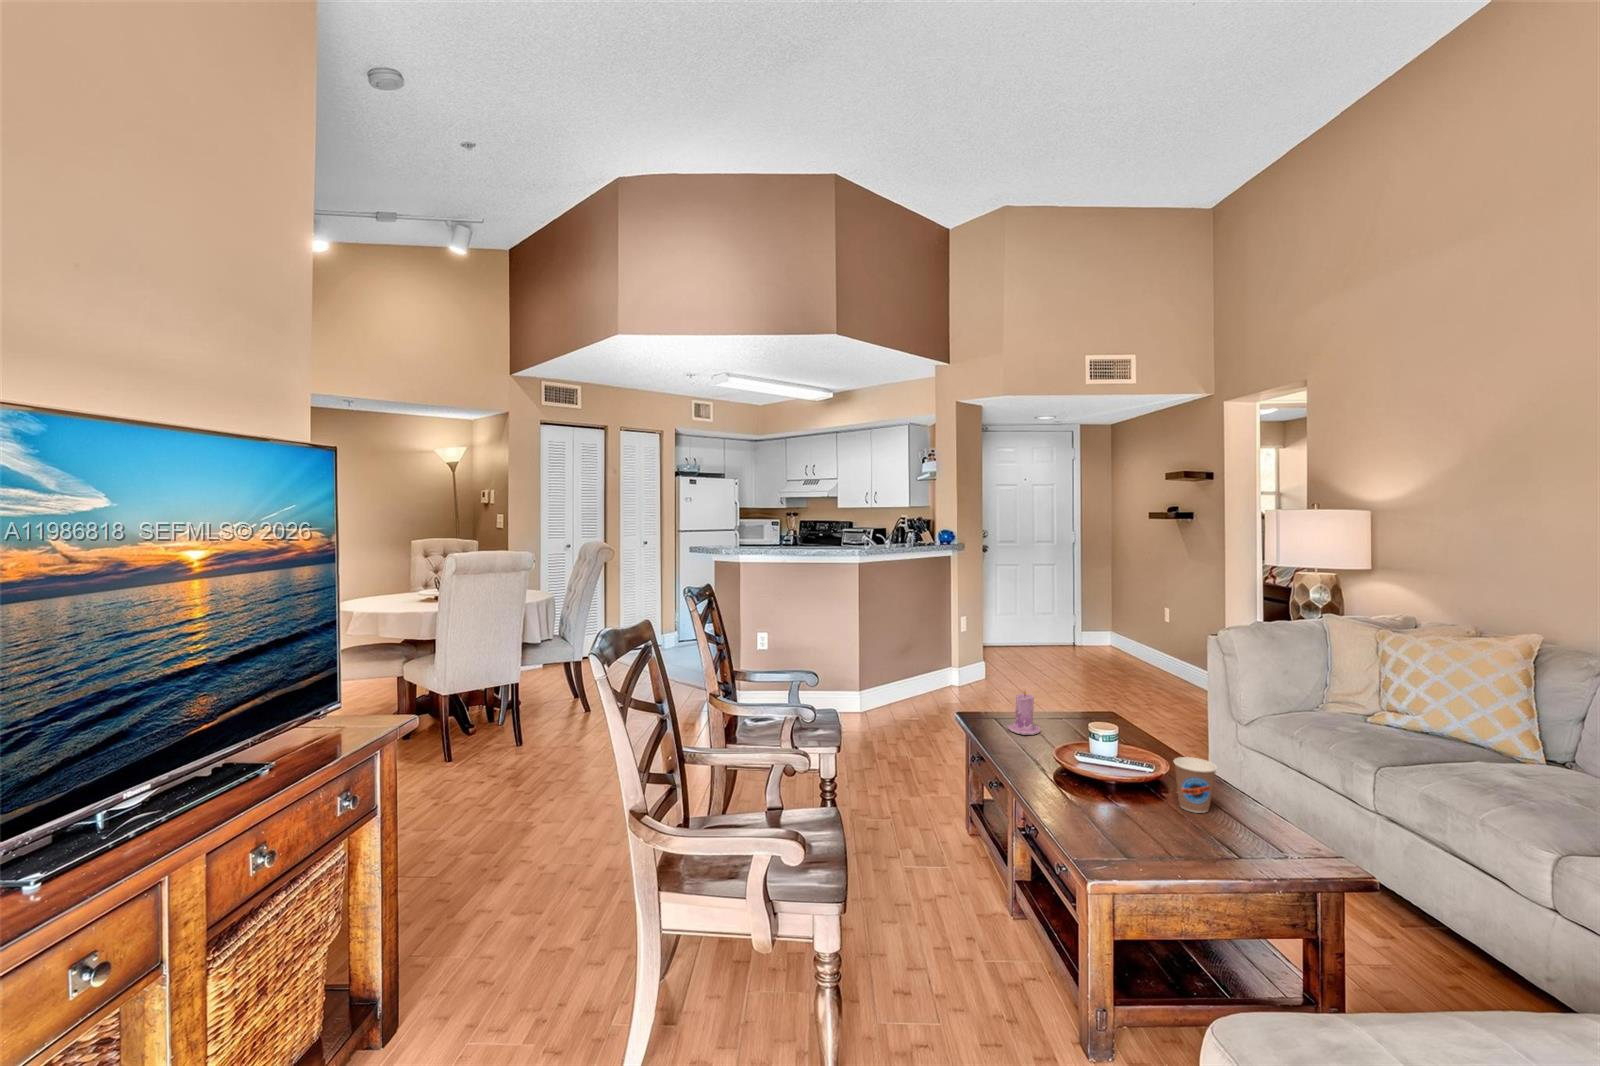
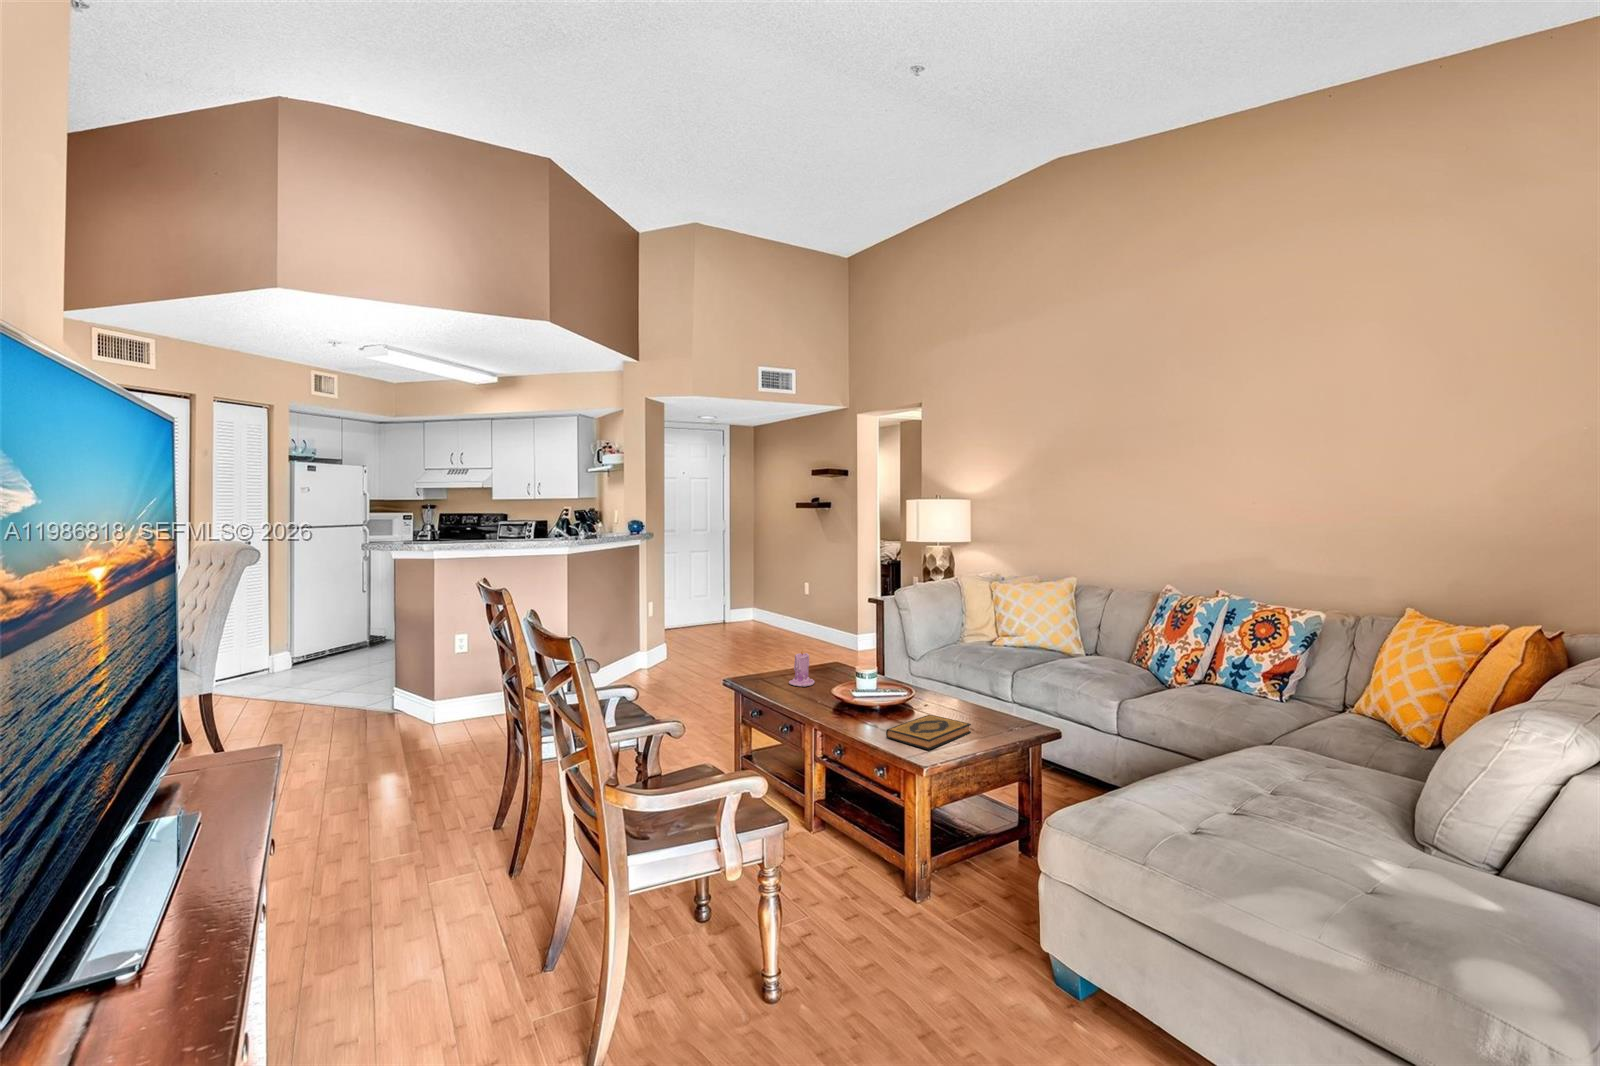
coffee cup: present [1174,757,1217,813] -> none [939,678,967,716]
hardback book: none [1062,803,1196,853] -> present [886,715,971,750]

